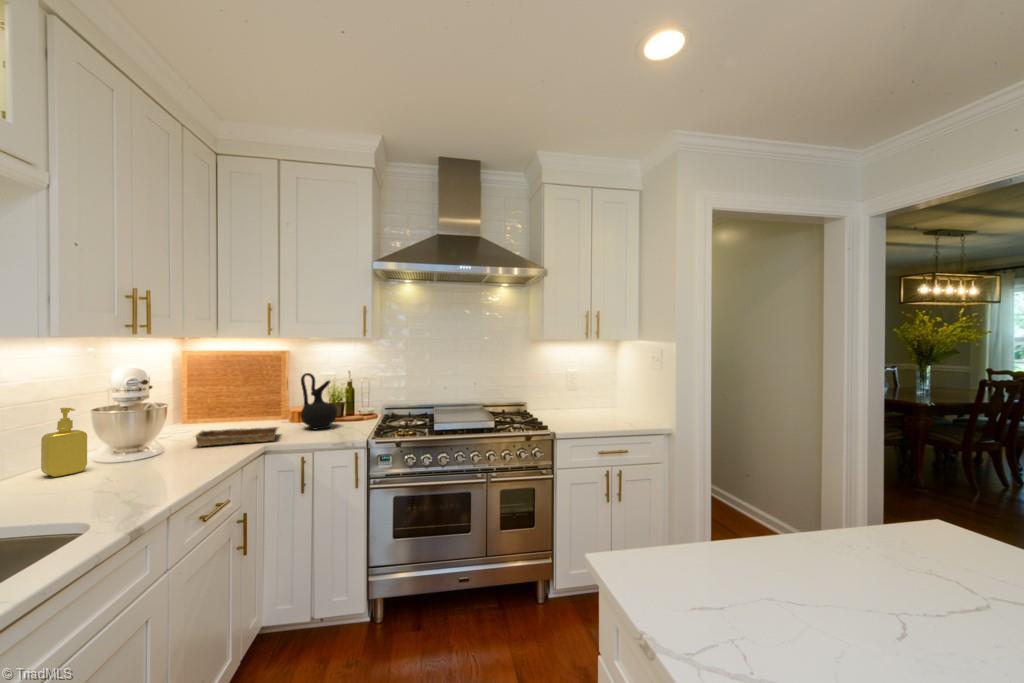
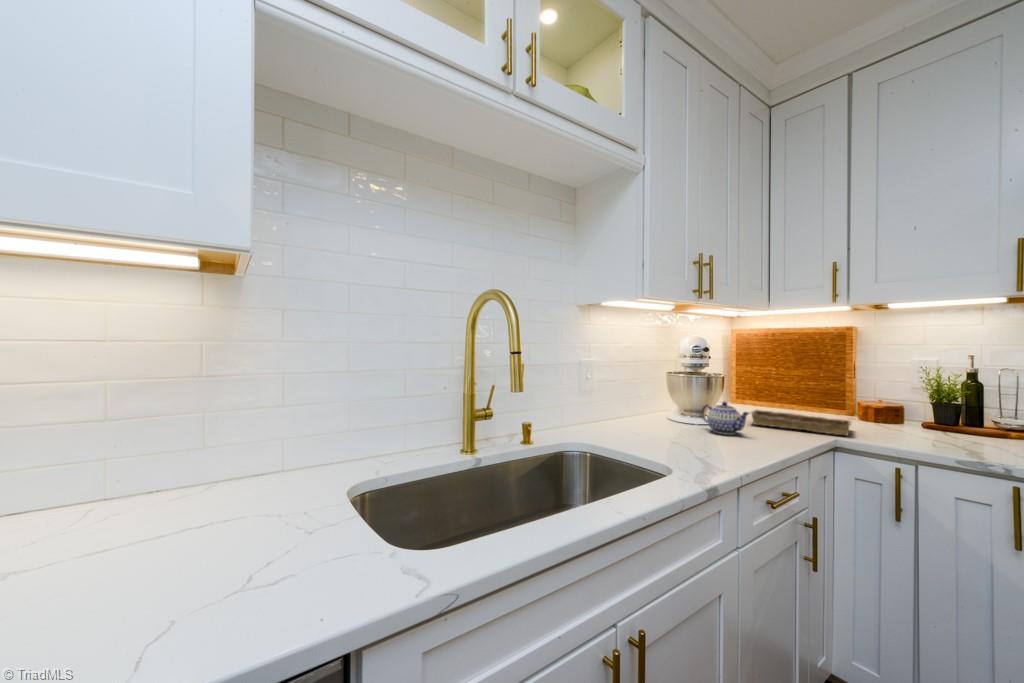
ceramic jug: present [301,373,337,429] -> none [882,353,949,436]
soap dispenser: present [41,408,87,477] -> none [635,366,664,425]
teapot: none [137,433,190,466] -> present [701,402,750,435]

